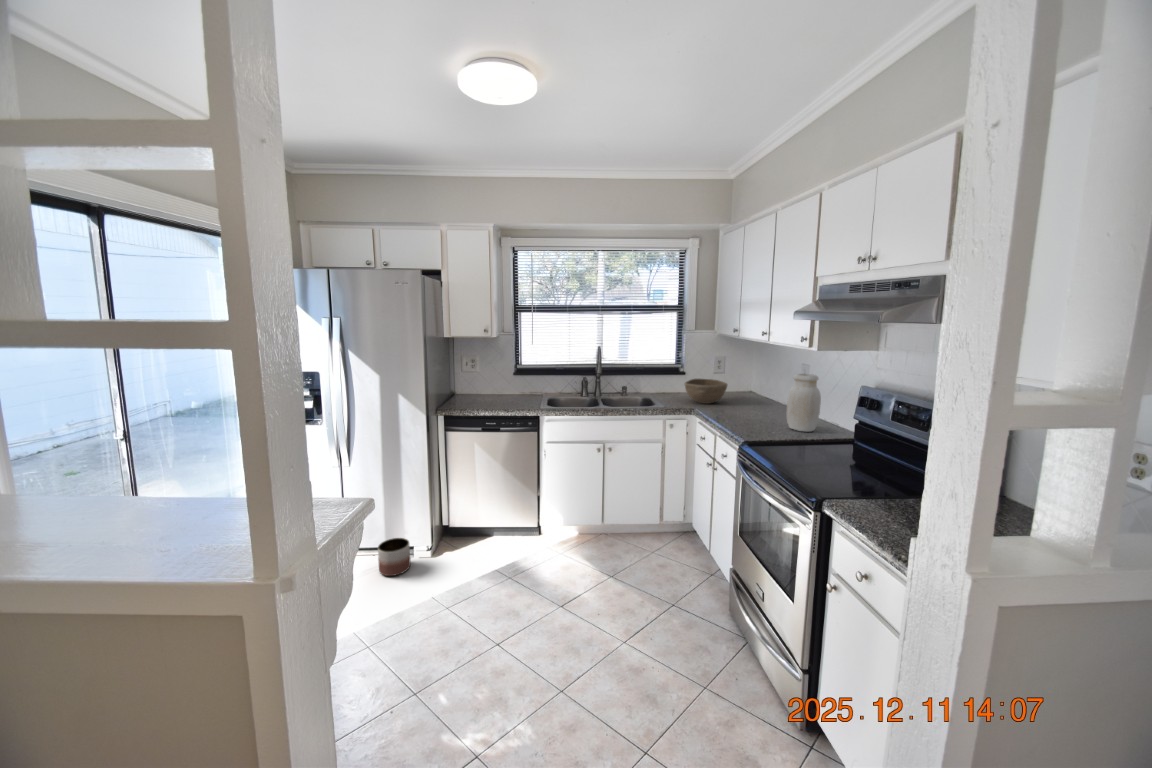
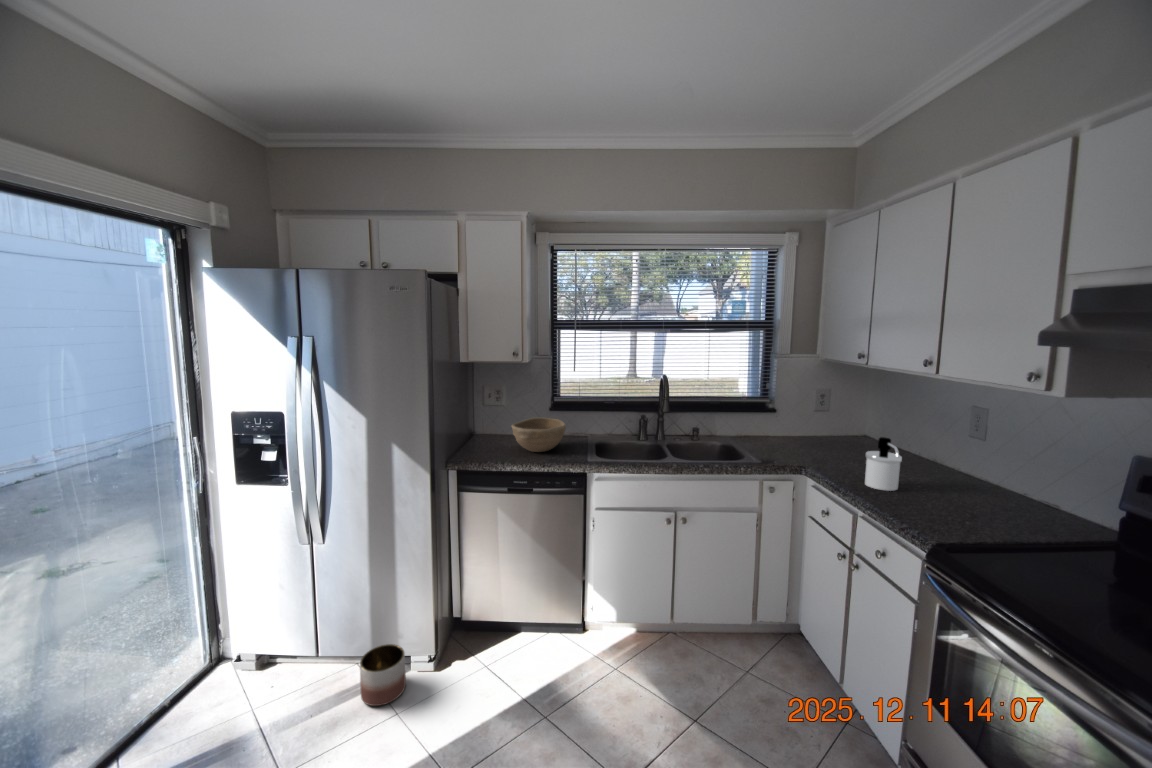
jar: present [787,374,821,432] -> none [974,428,1039,519]
bowl: present [685,379,727,404] -> present [512,418,566,452]
soap dispenser: none [728,385,750,420] -> present [865,437,902,491]

